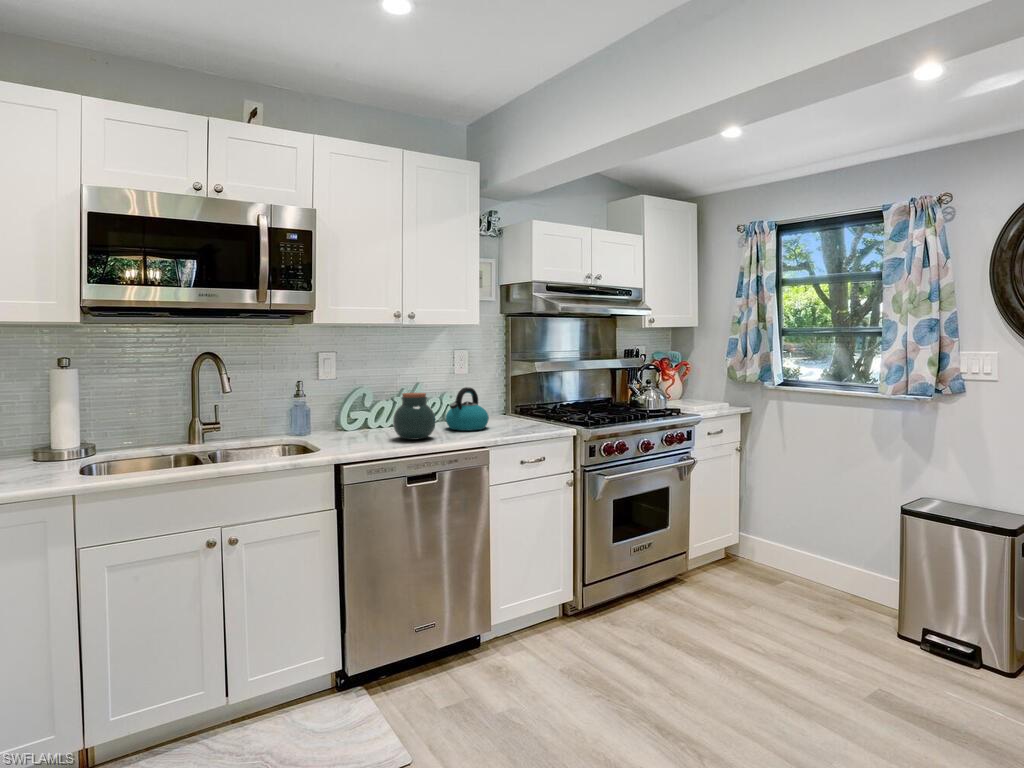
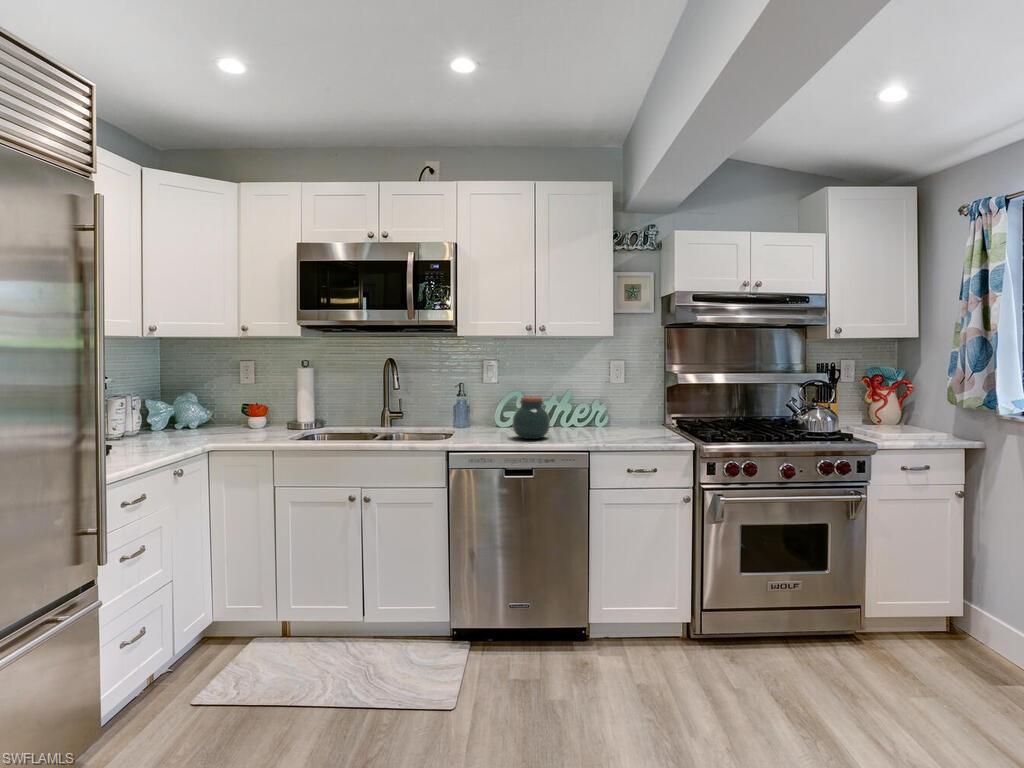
kettle: present [446,387,489,431] -> none [573,395,616,436]

